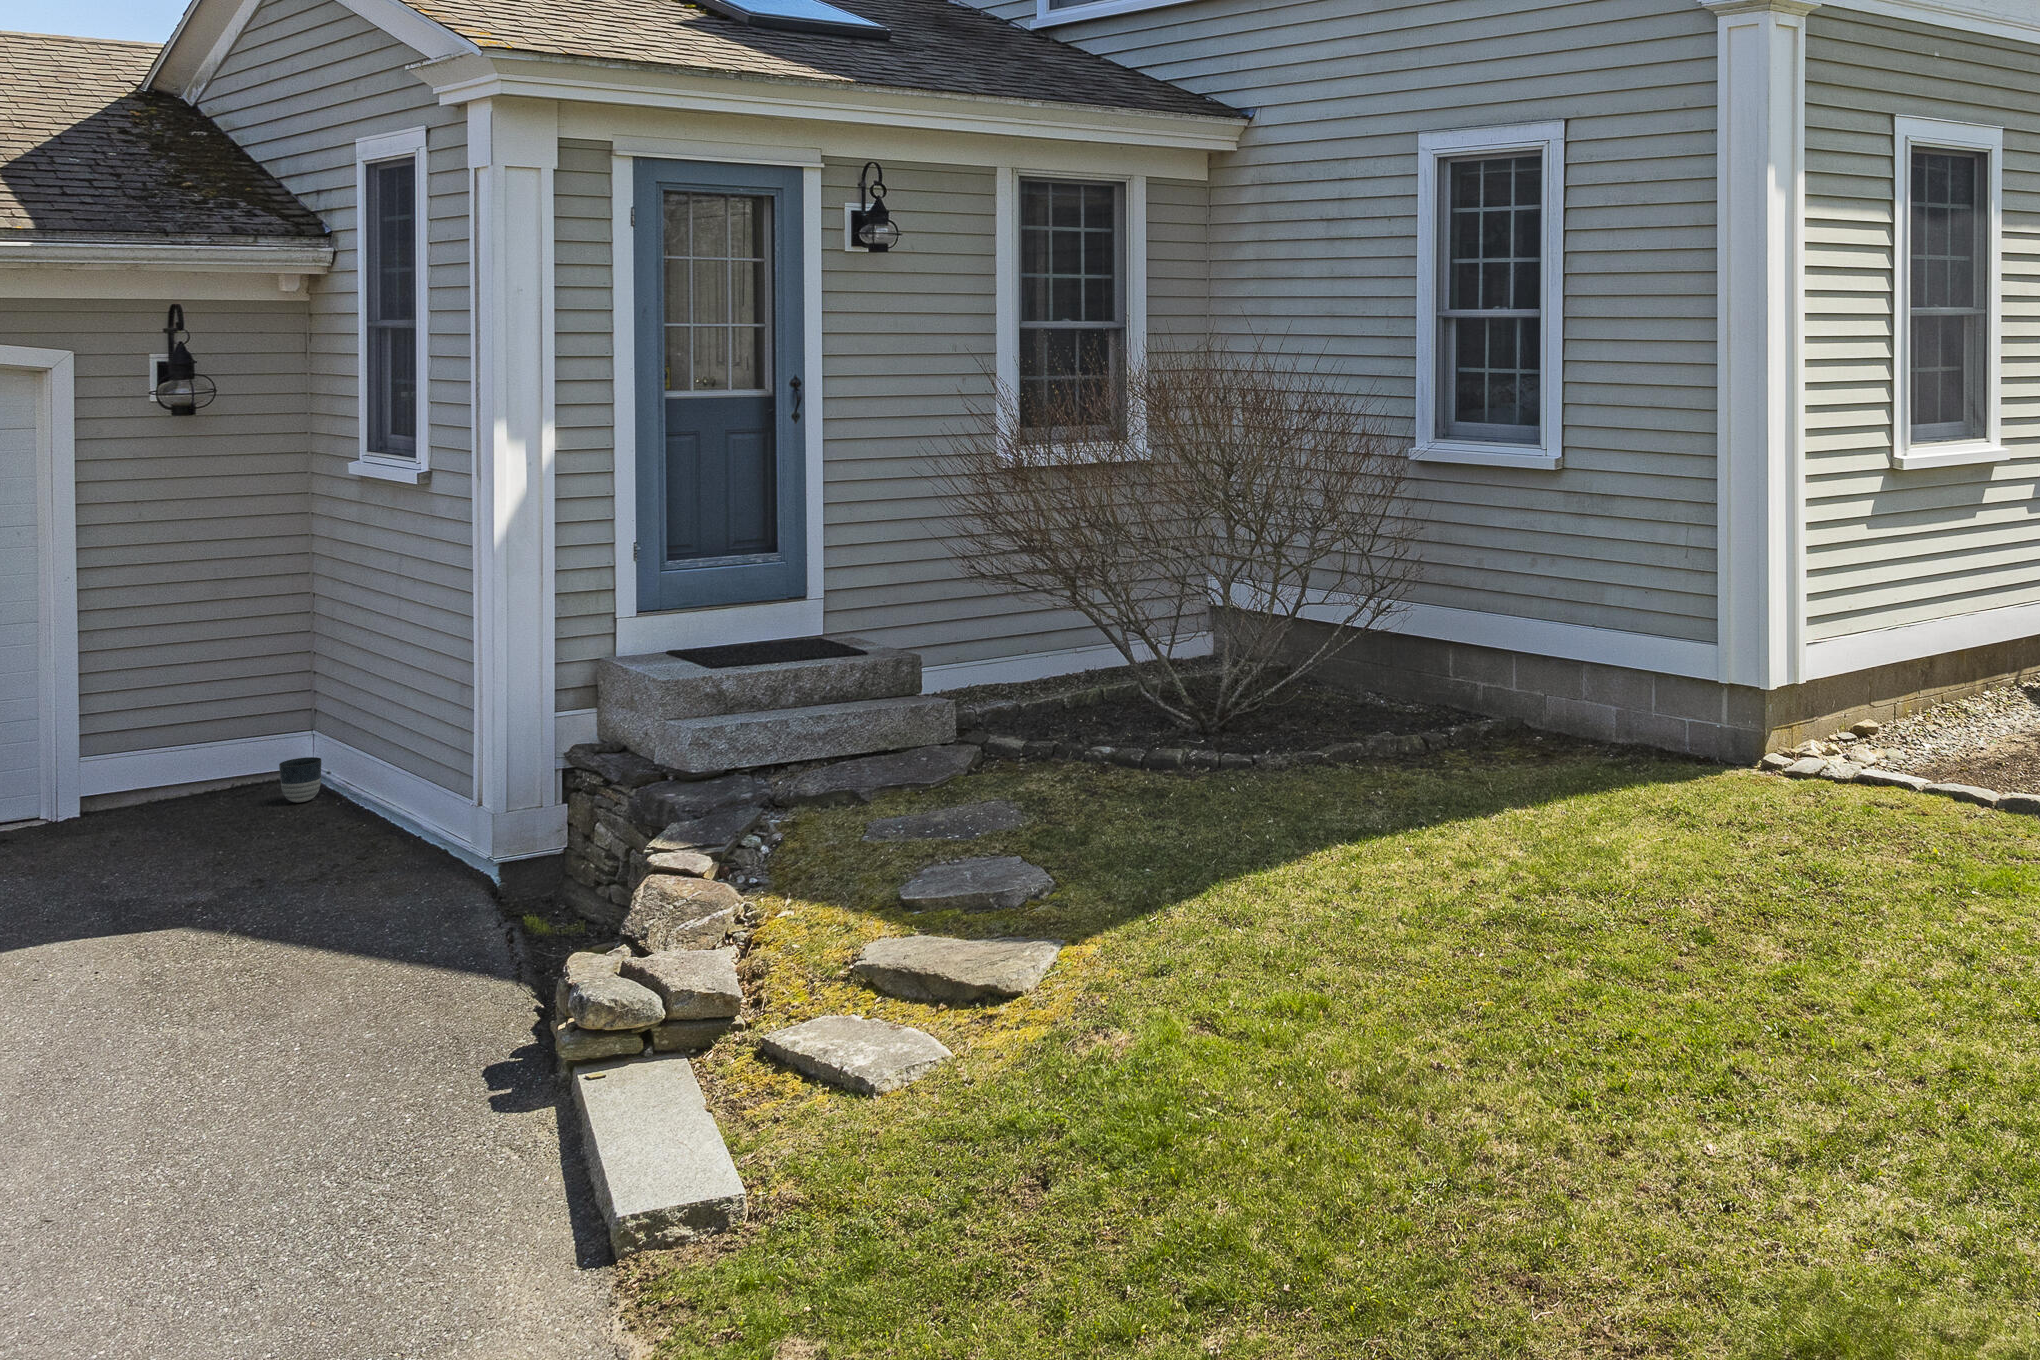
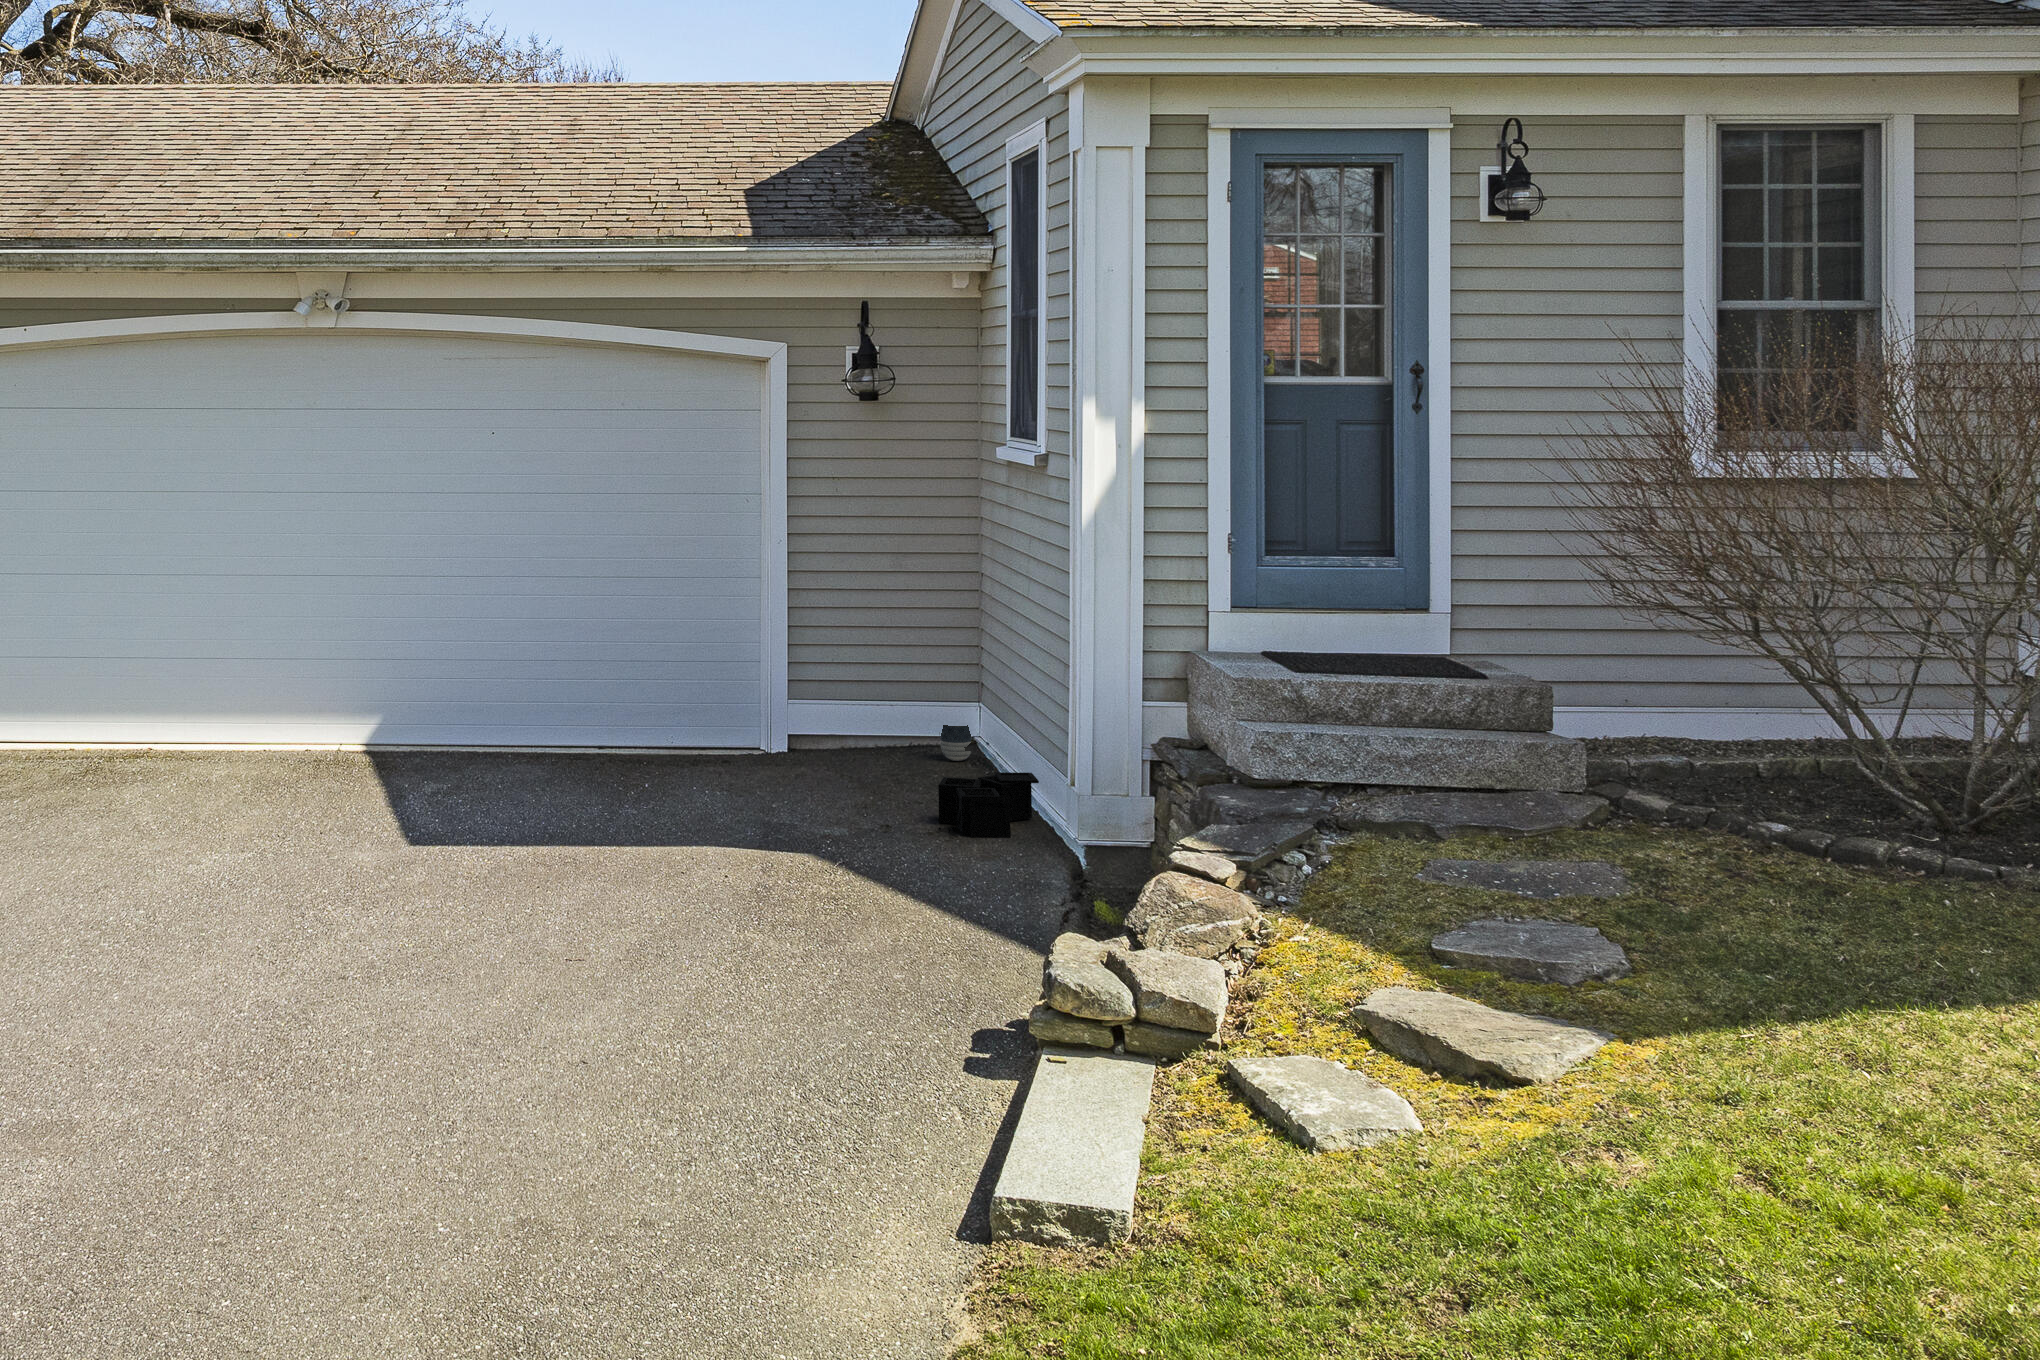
storage bin: none [316,801,429,882] -> present [938,772,1039,838]

